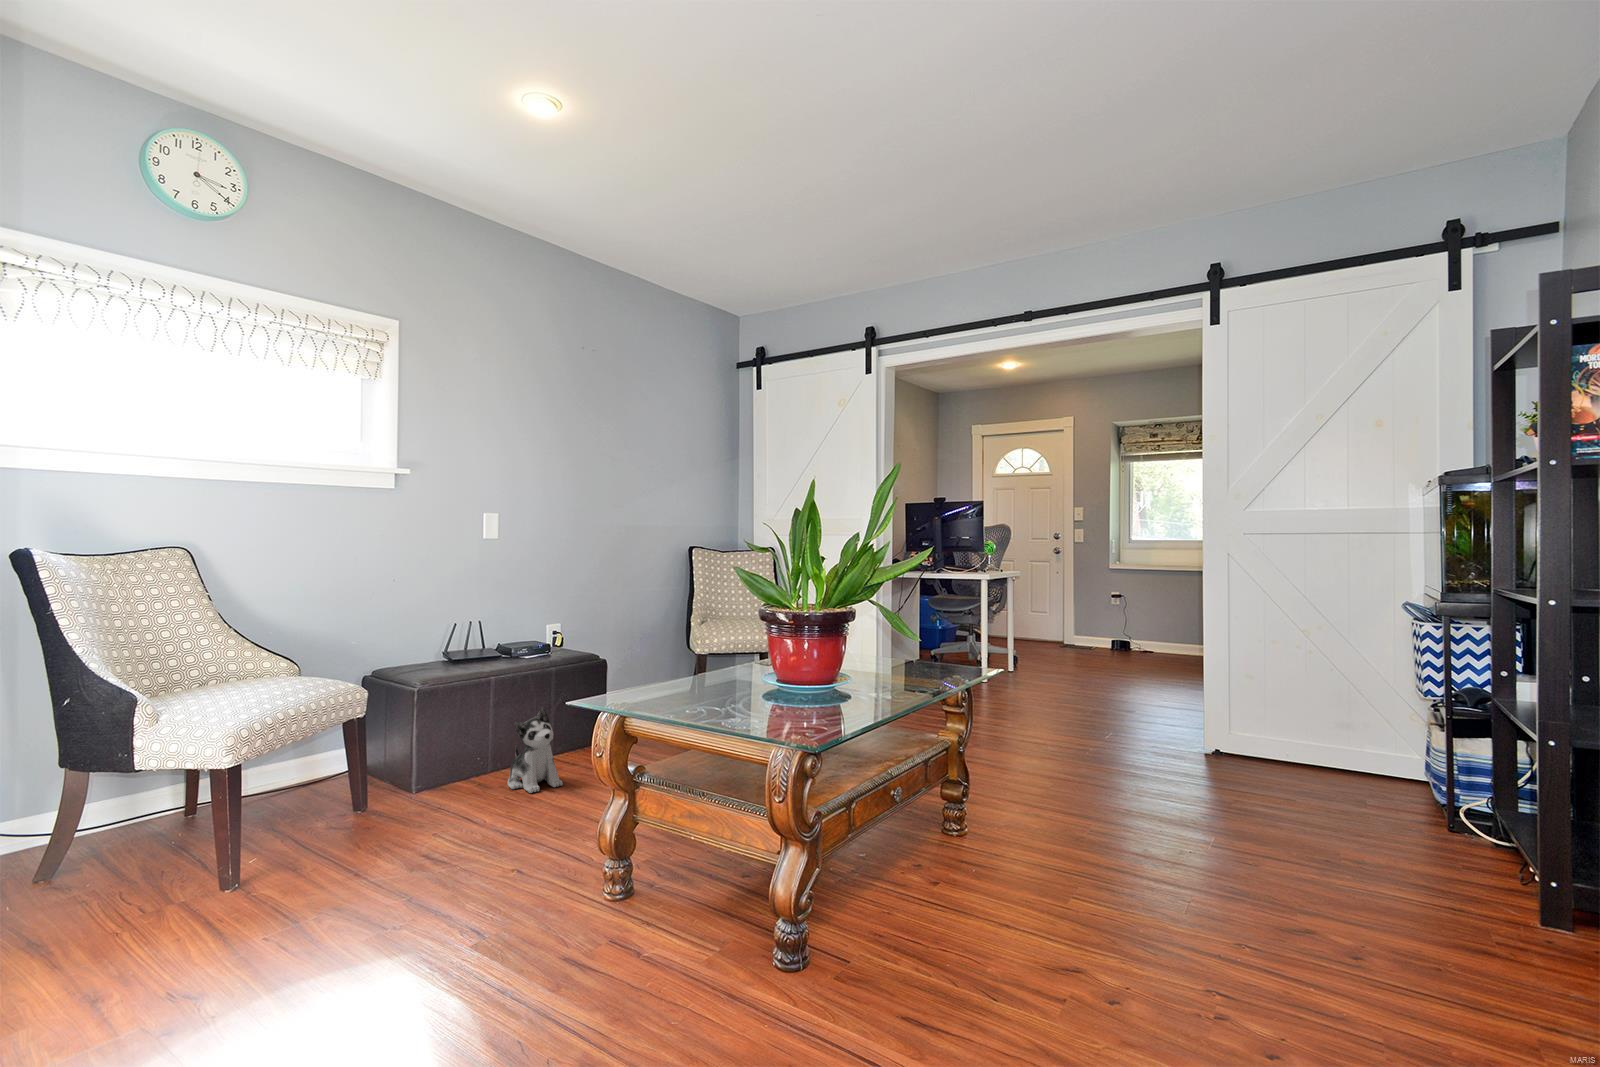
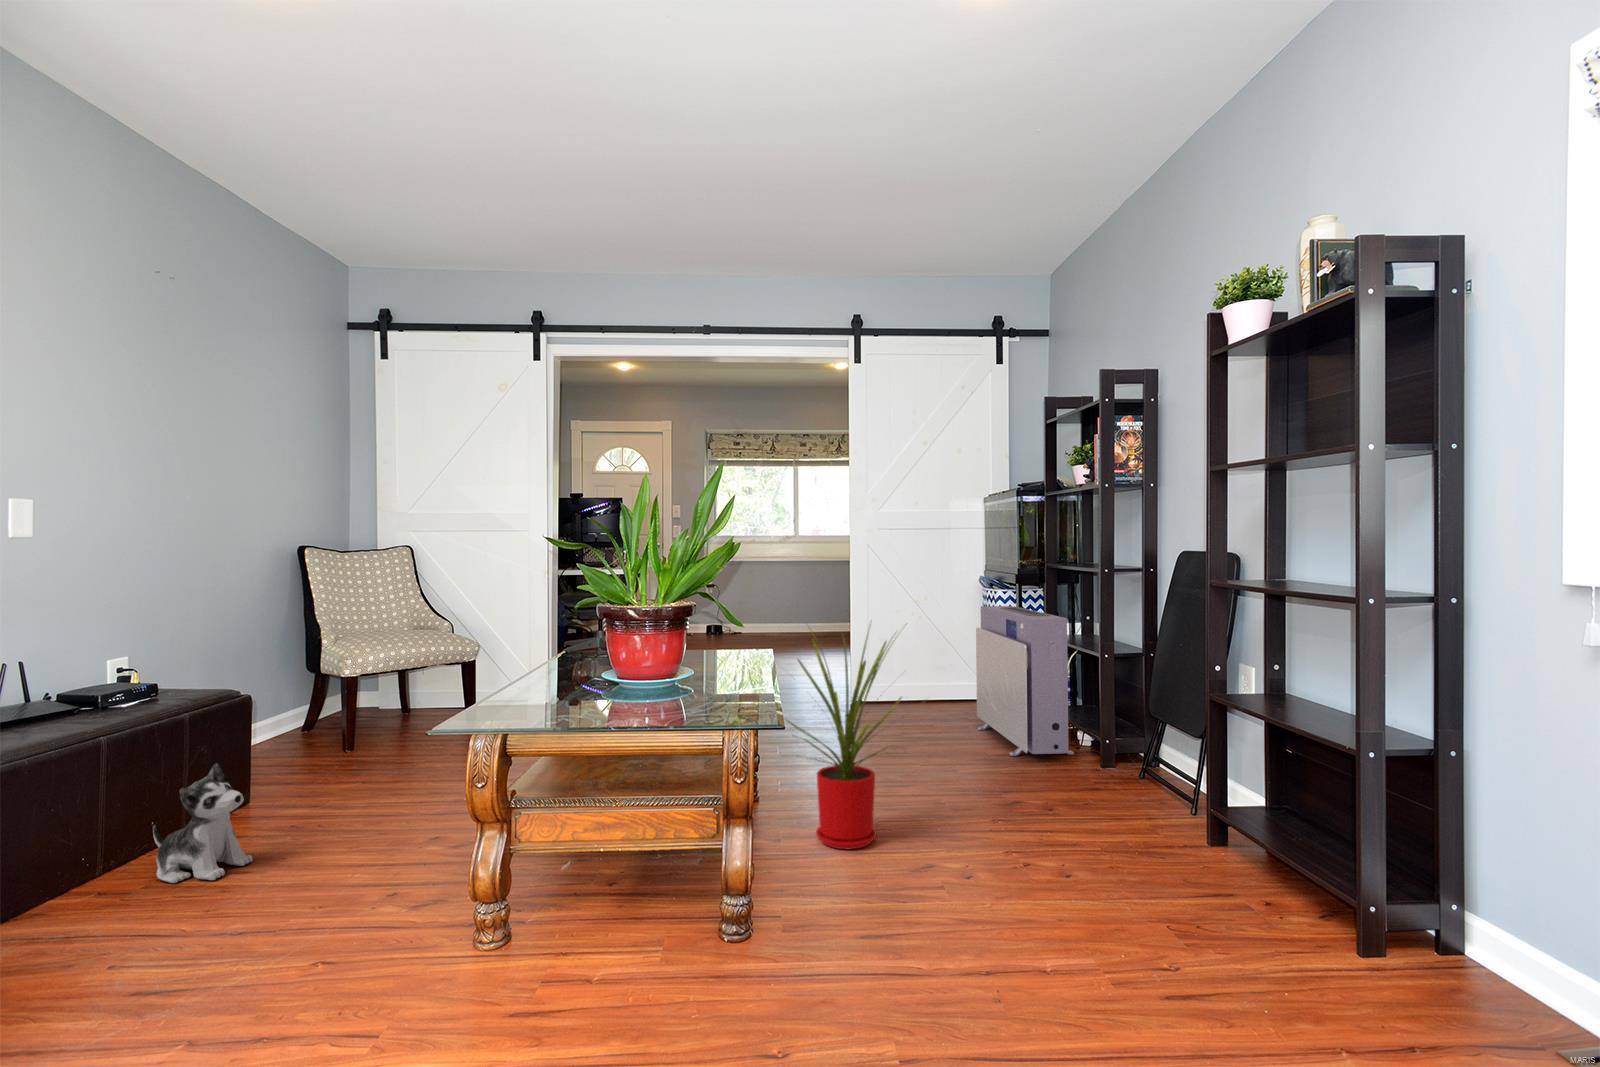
house plant: none [921,641,1107,916] -> present [783,624,918,849]
air purifier: none [1359,642,1496,883] -> present [976,606,1074,756]

